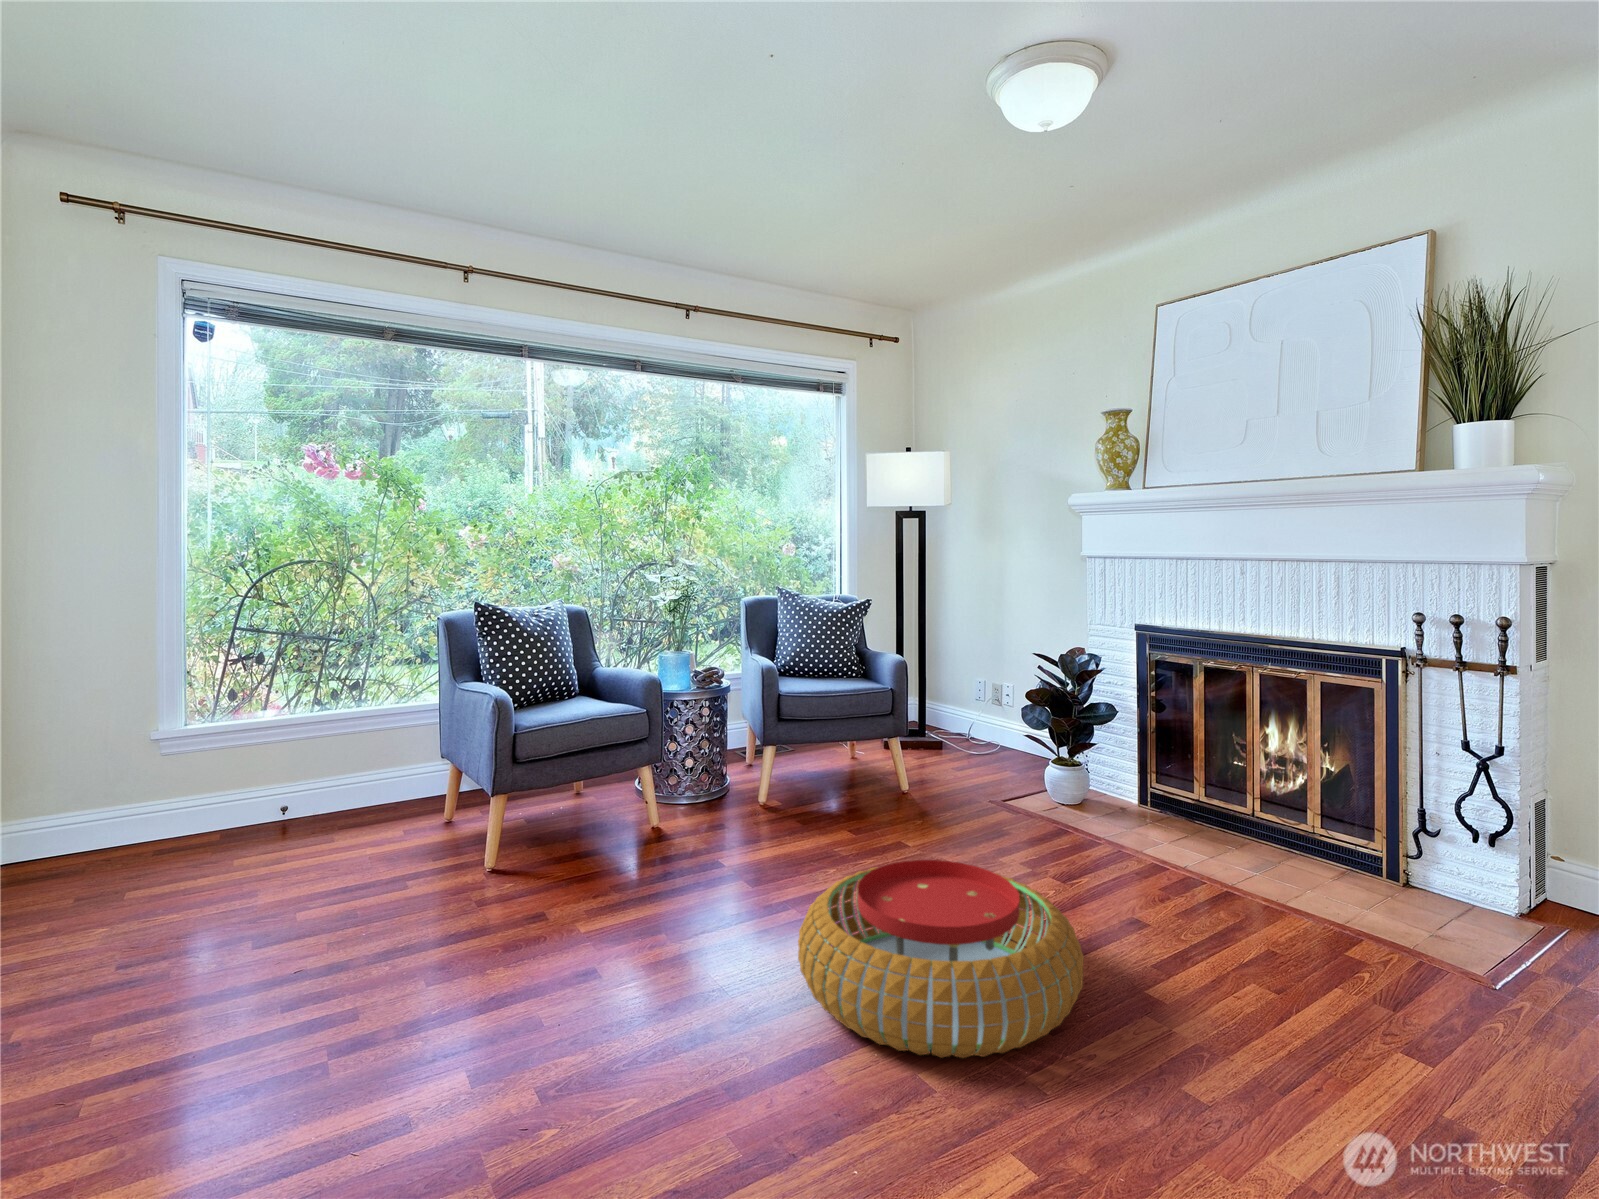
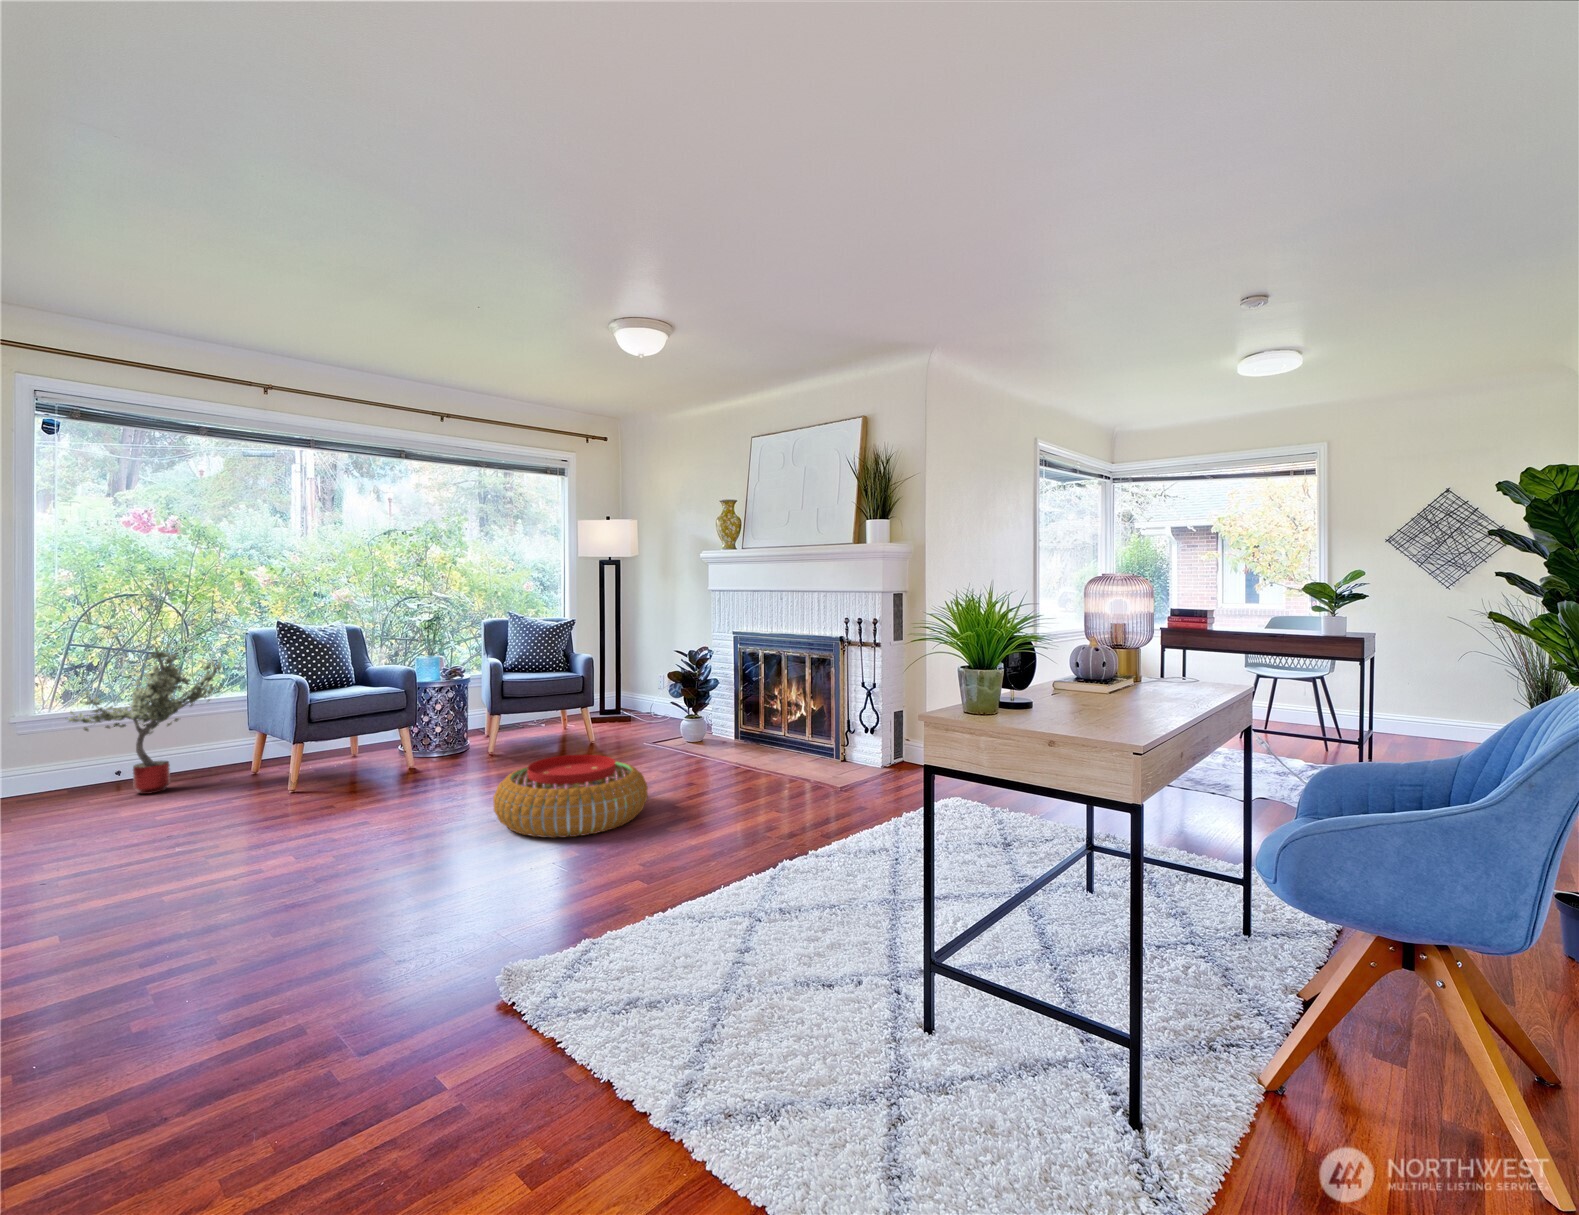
potted tree: none [216,631,413,842] -> present [68,644,223,794]

